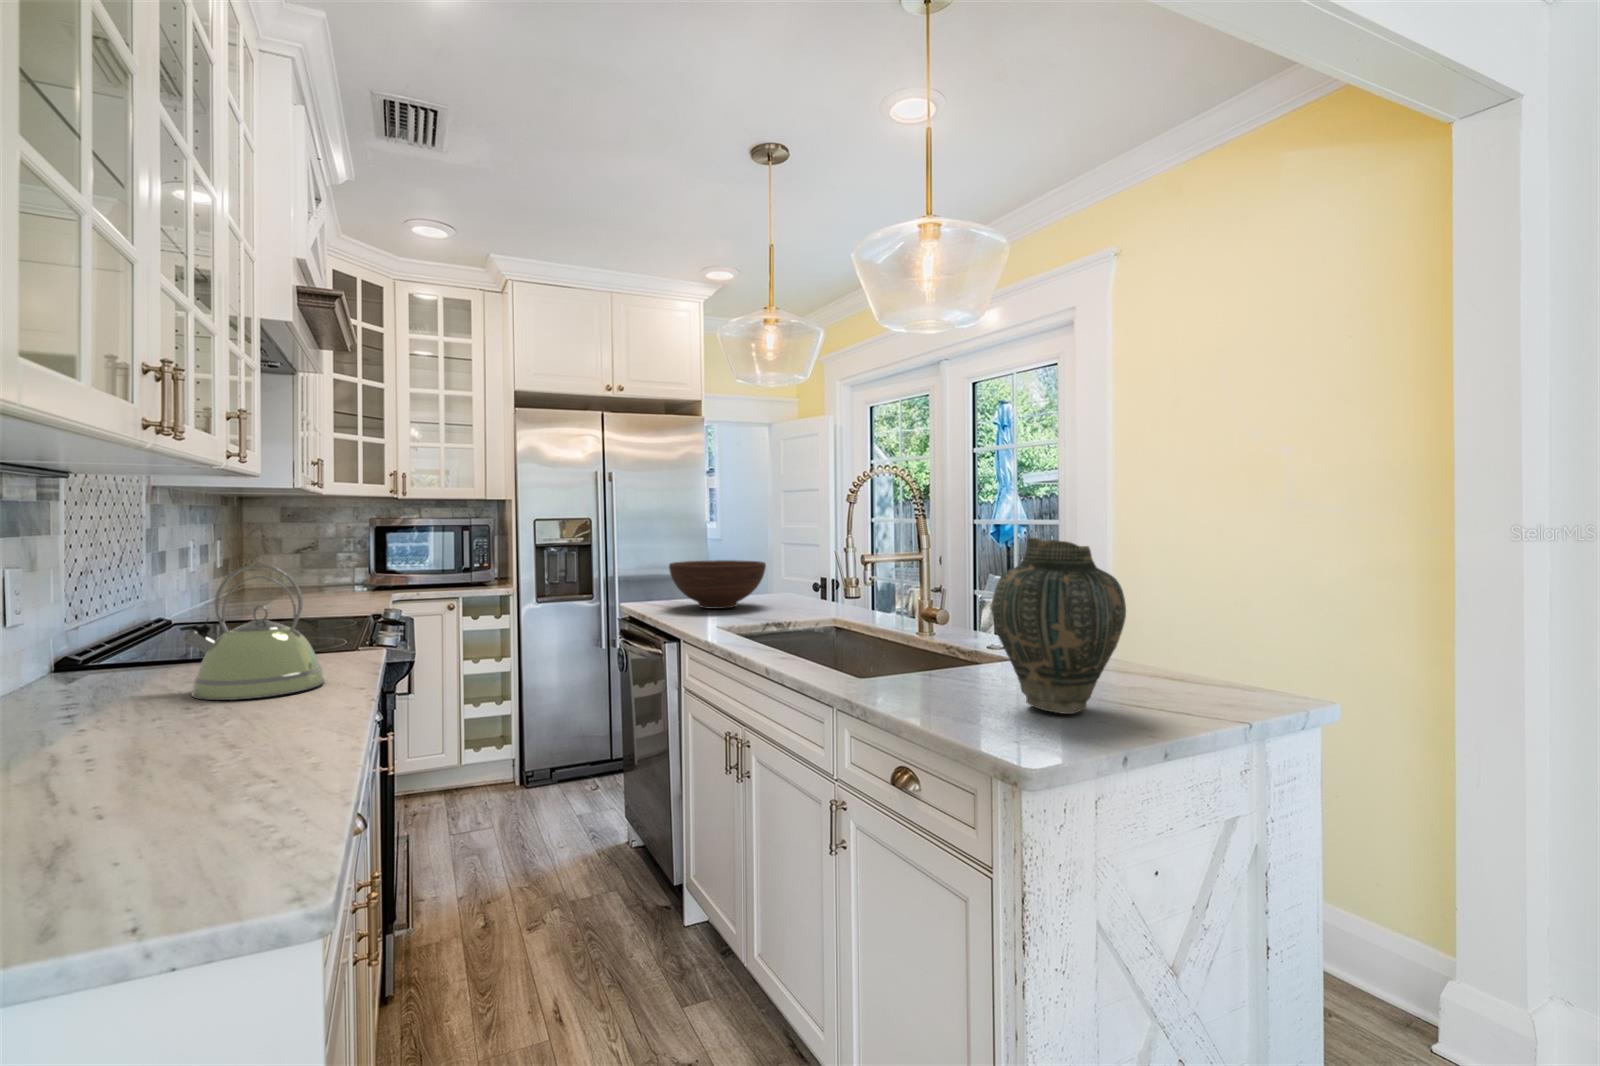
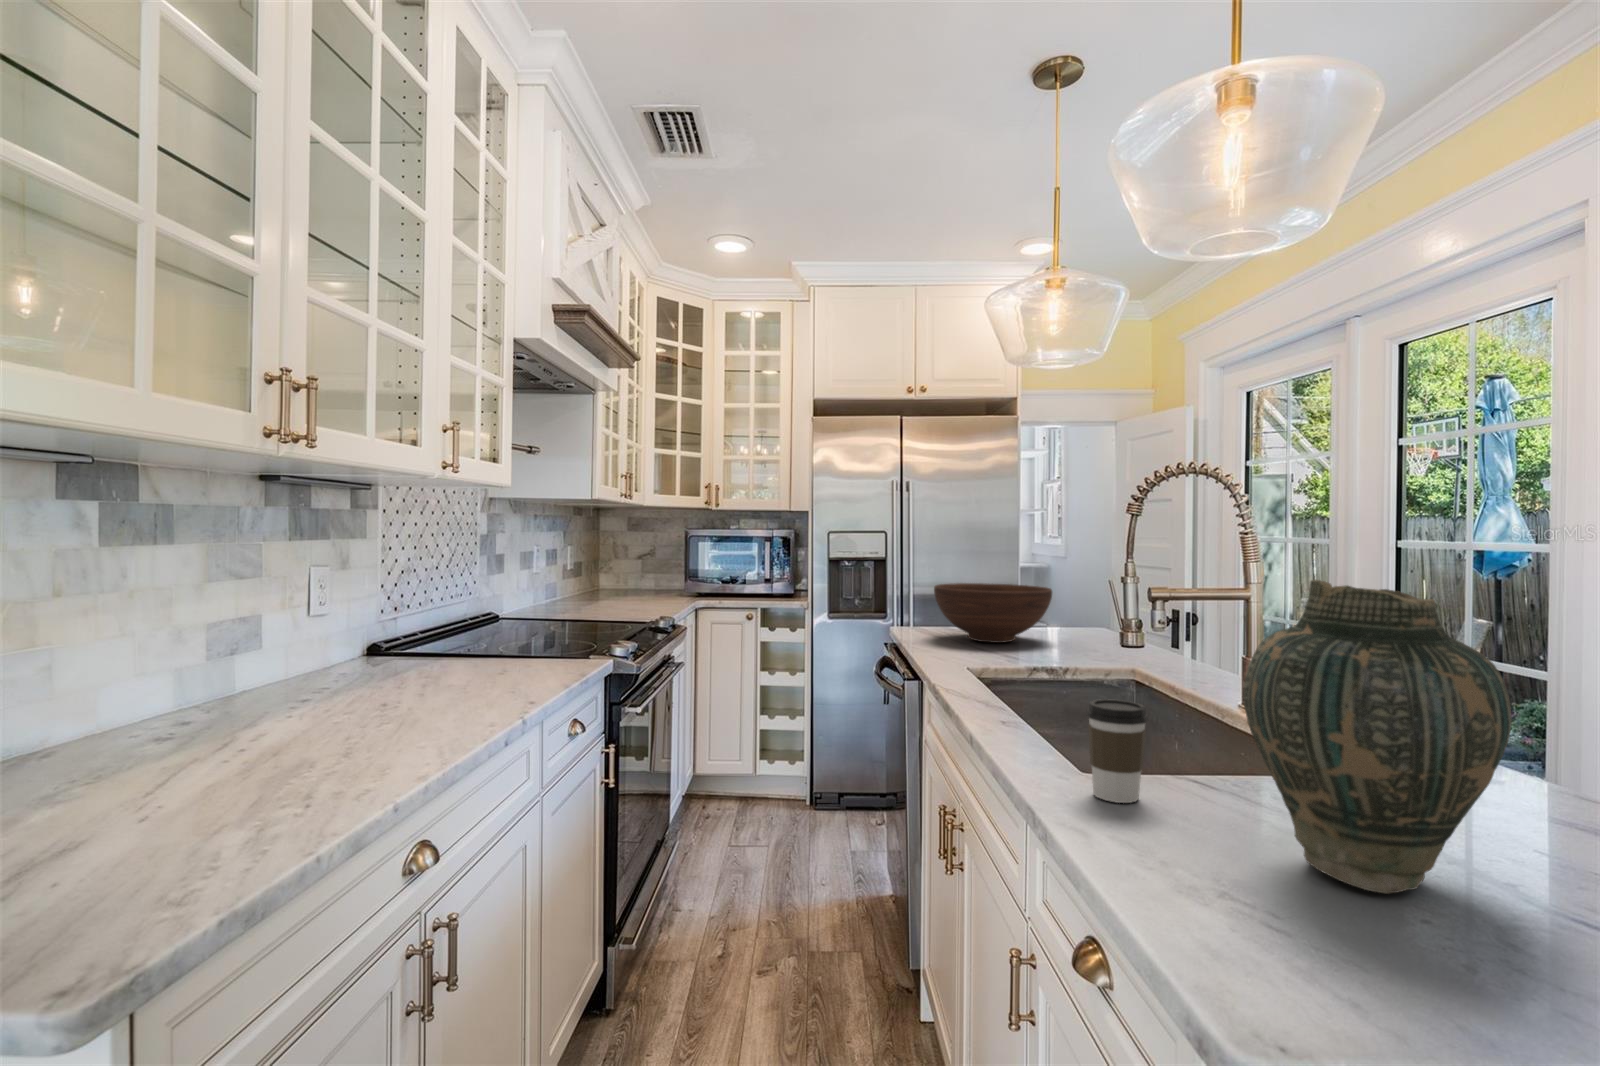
kettle: present [179,564,325,700] -> none [416,571,528,699]
coffee cup: none [883,627,921,695] -> present [1087,699,1148,803]

